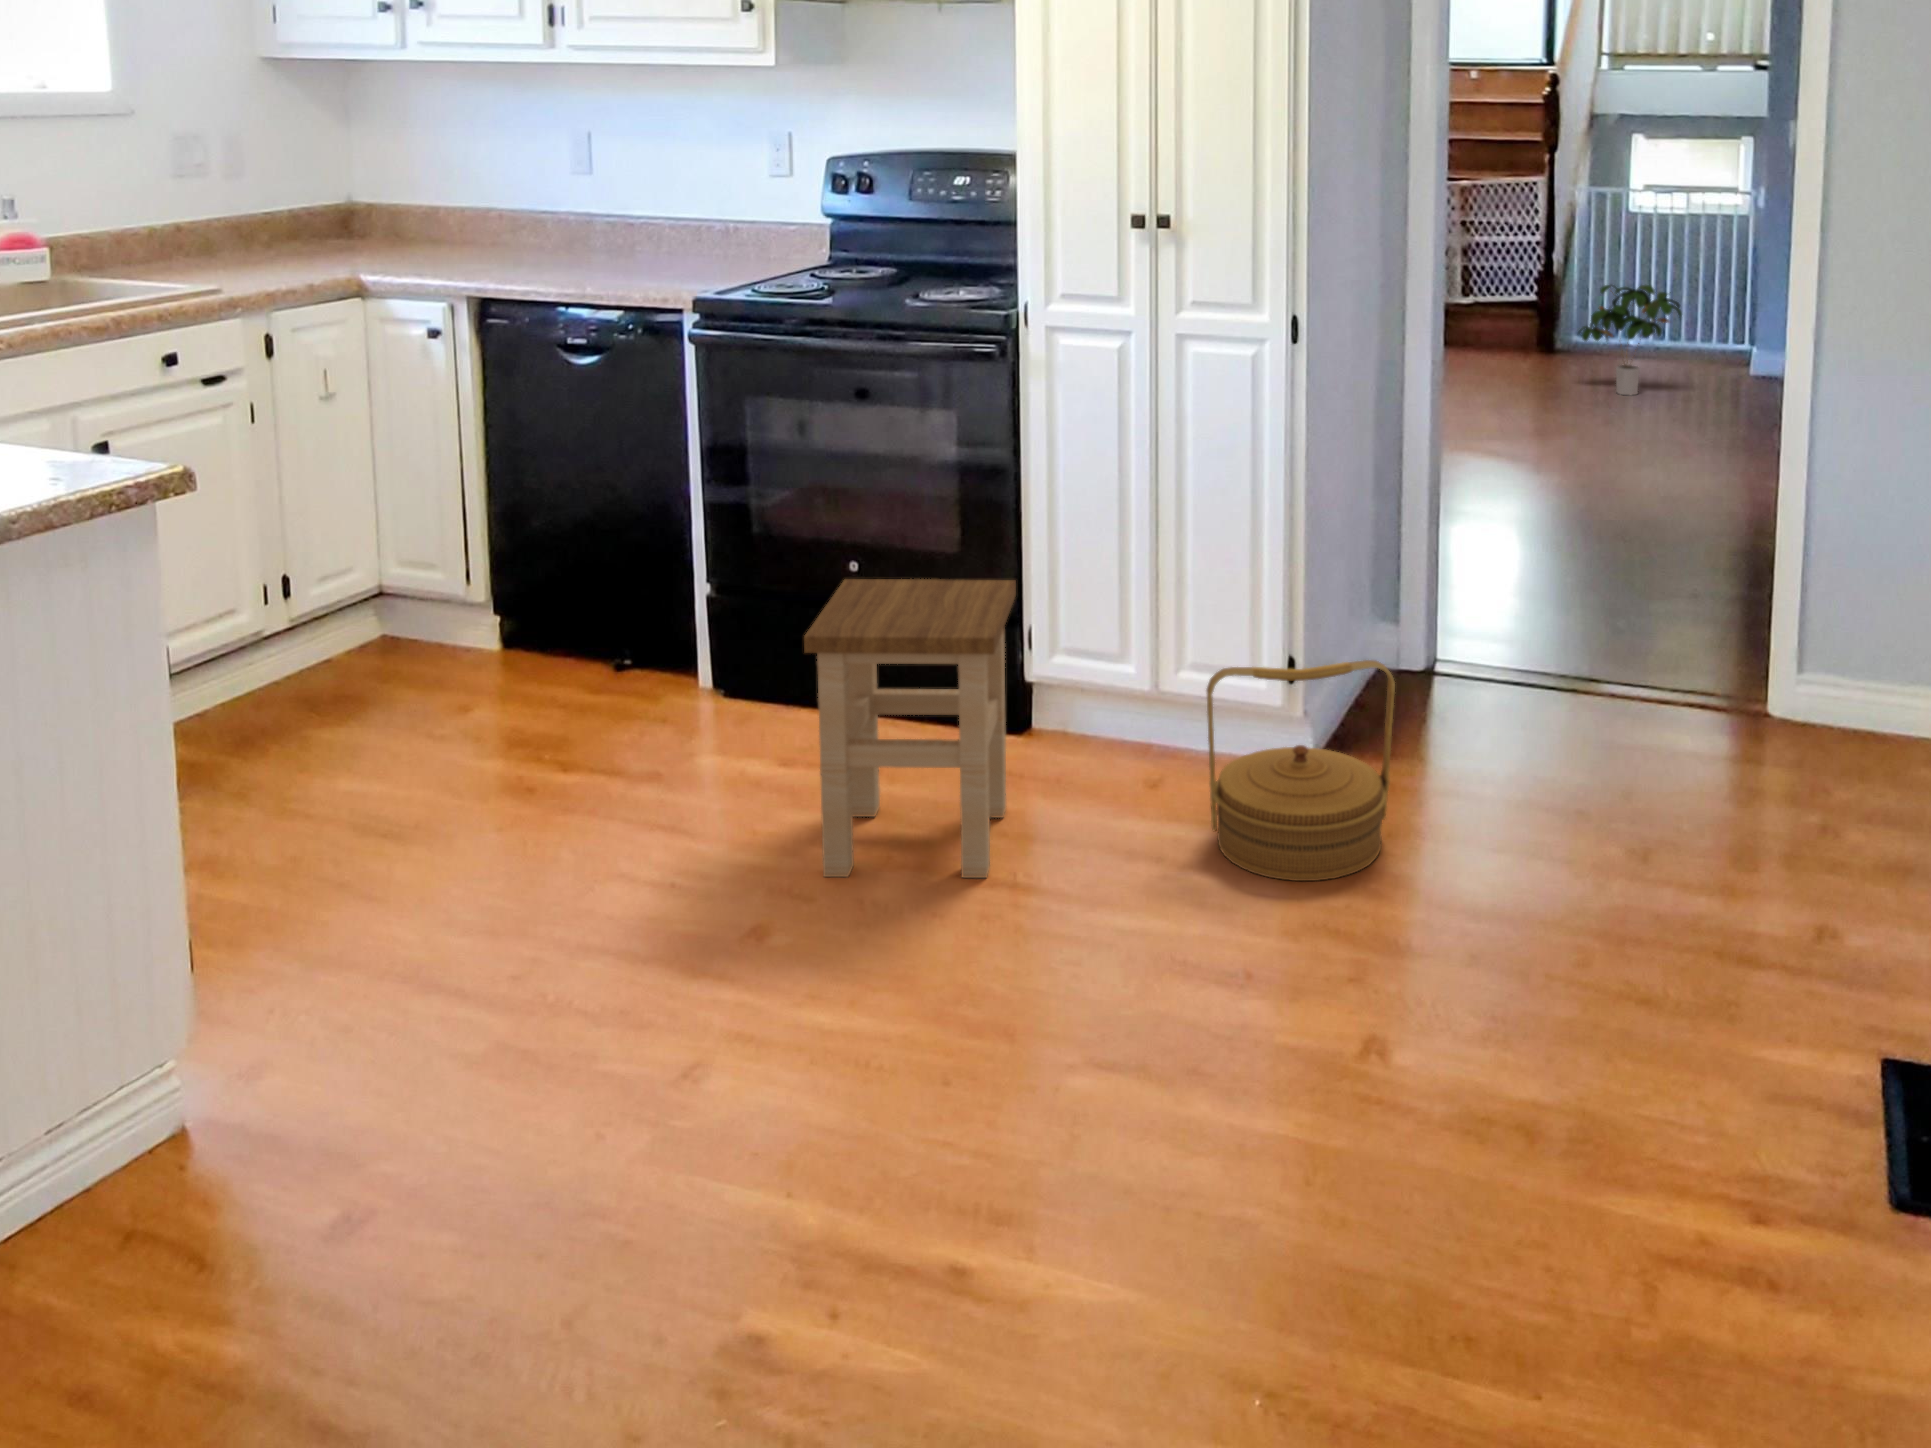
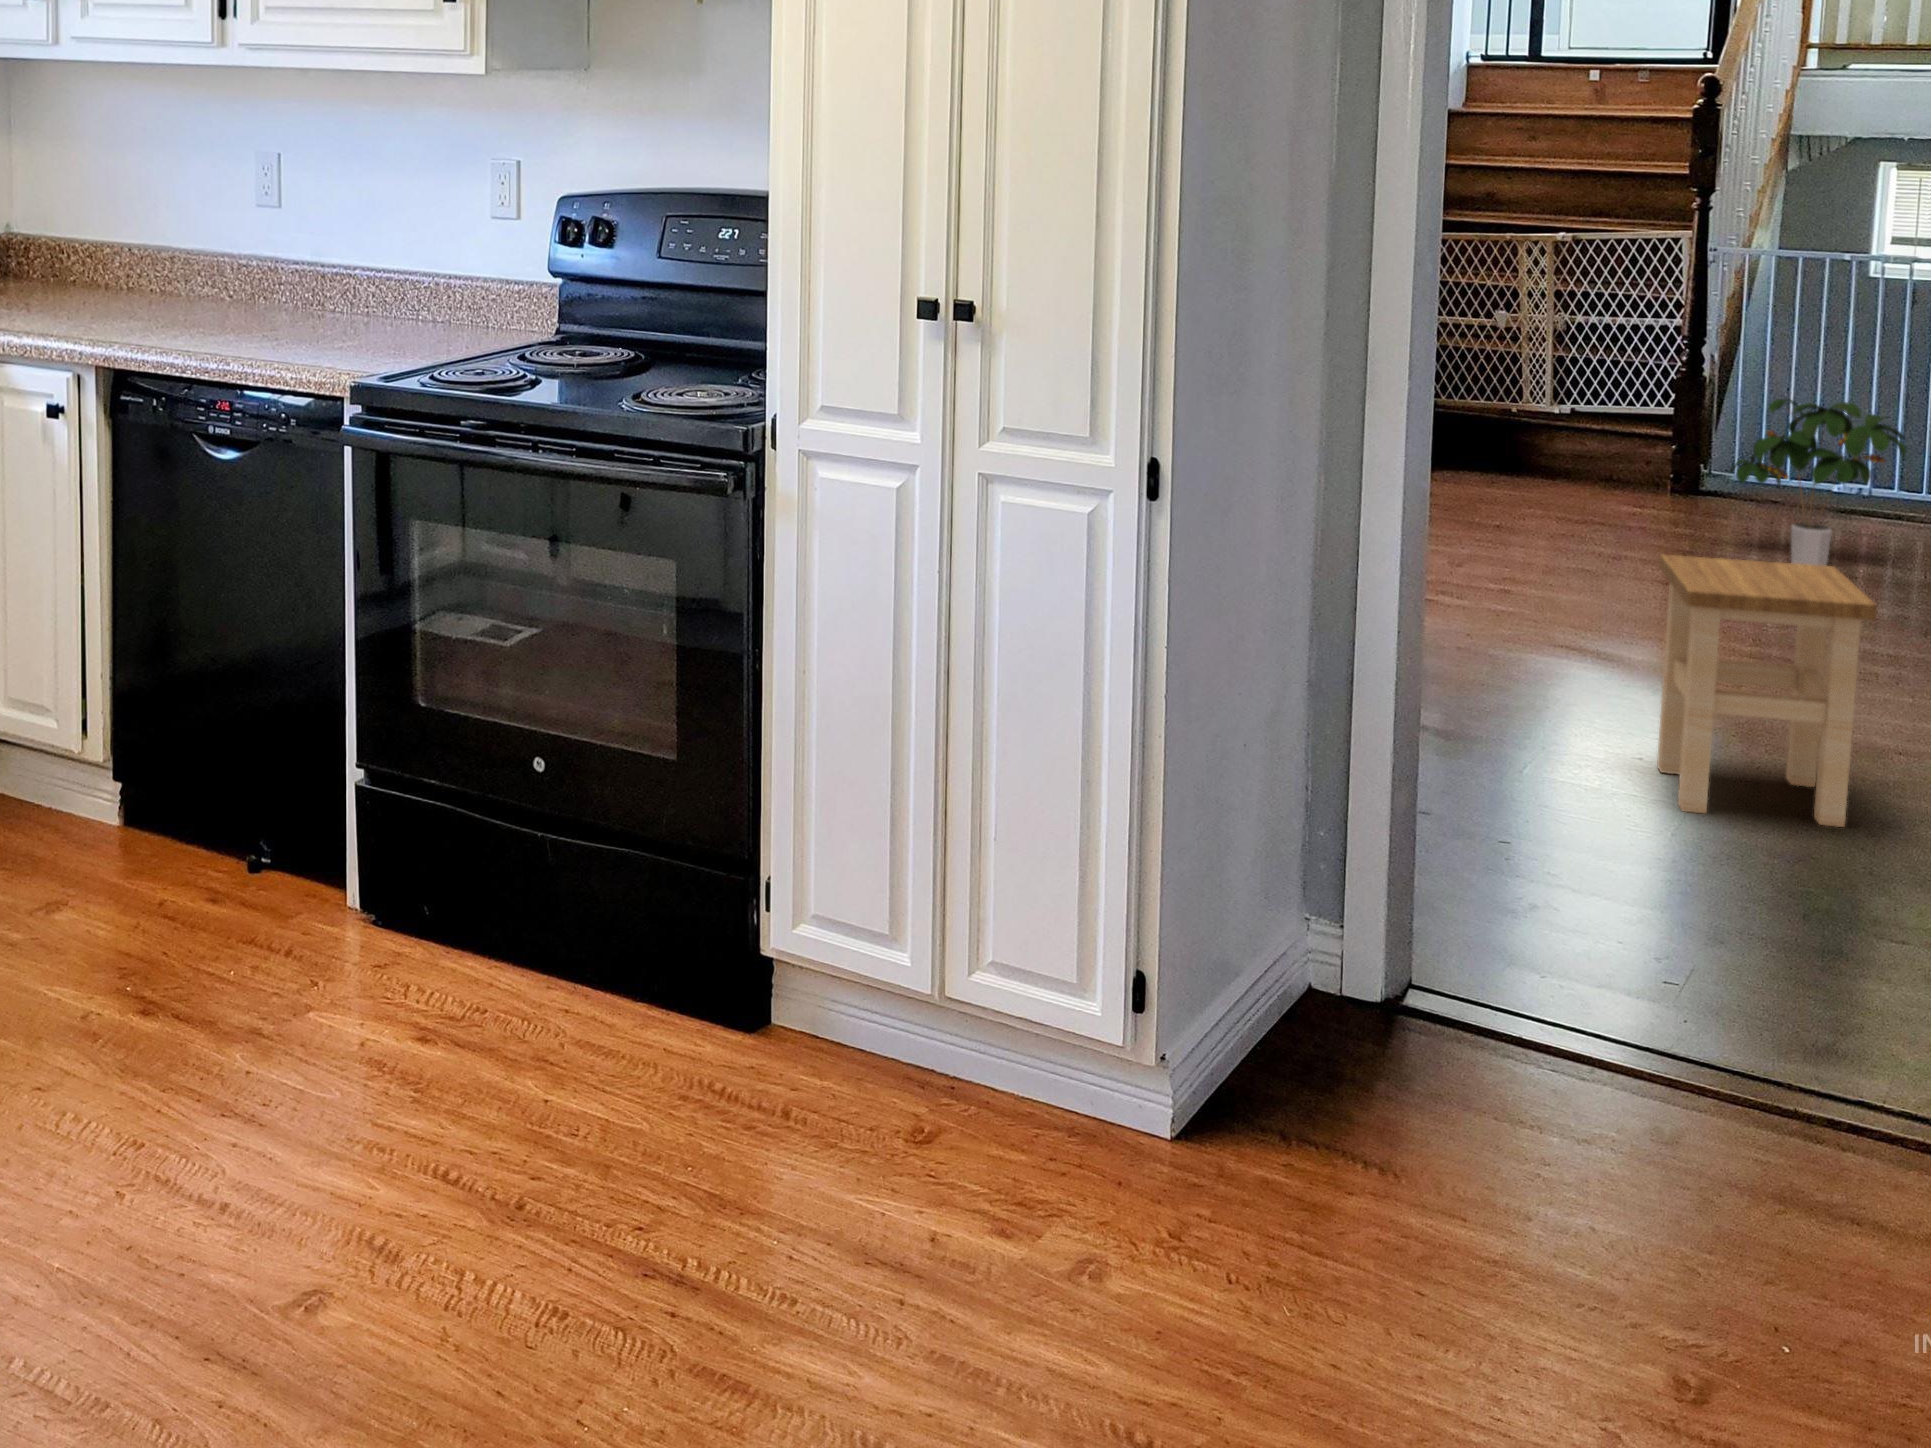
stool: present [804,579,1016,878] -> present [1657,555,1877,827]
basket: present [1207,660,1395,881] -> none [984,1000,1286,1357]

